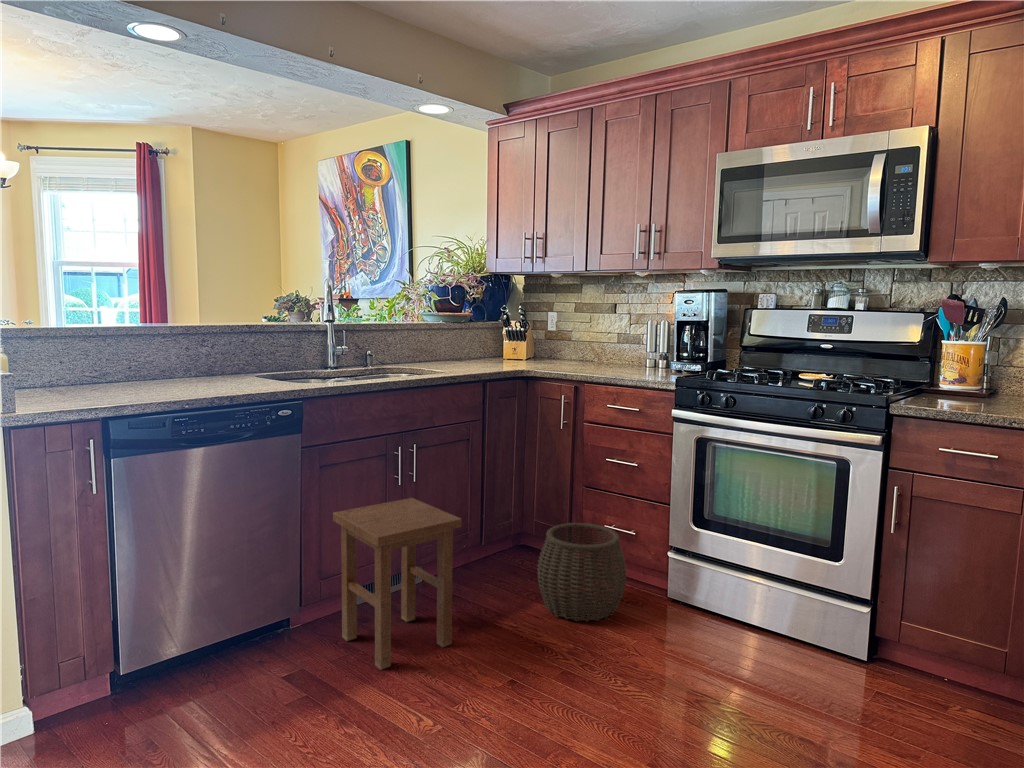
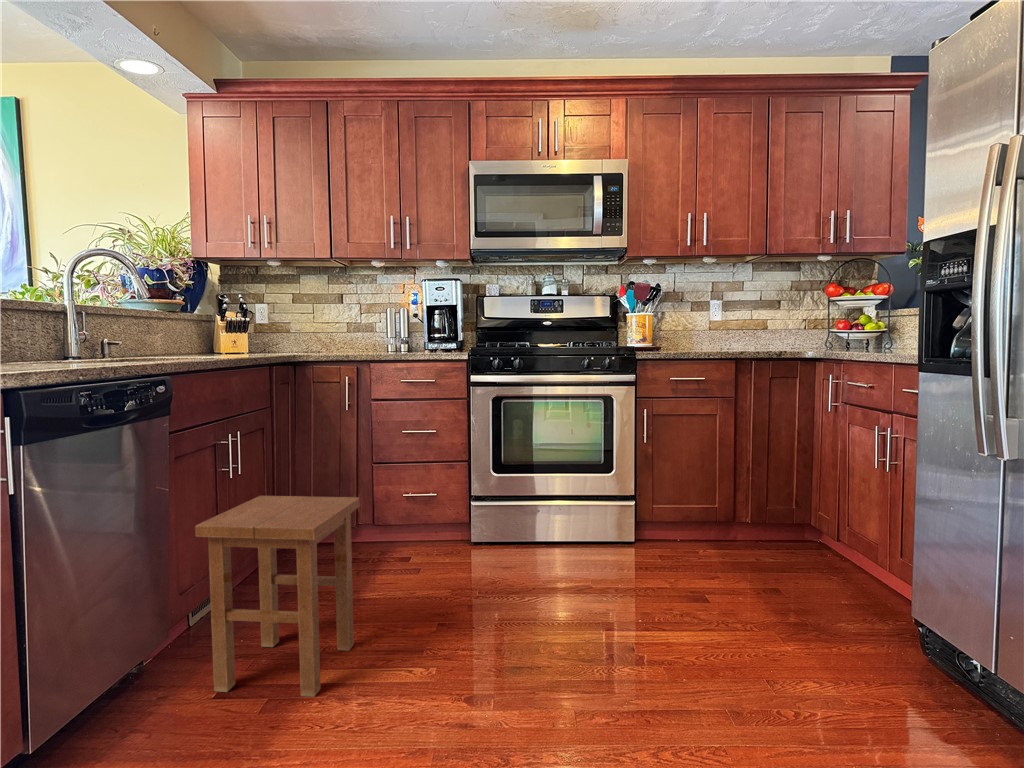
woven basket: present [537,523,627,621] -> none [376,493,465,588]

